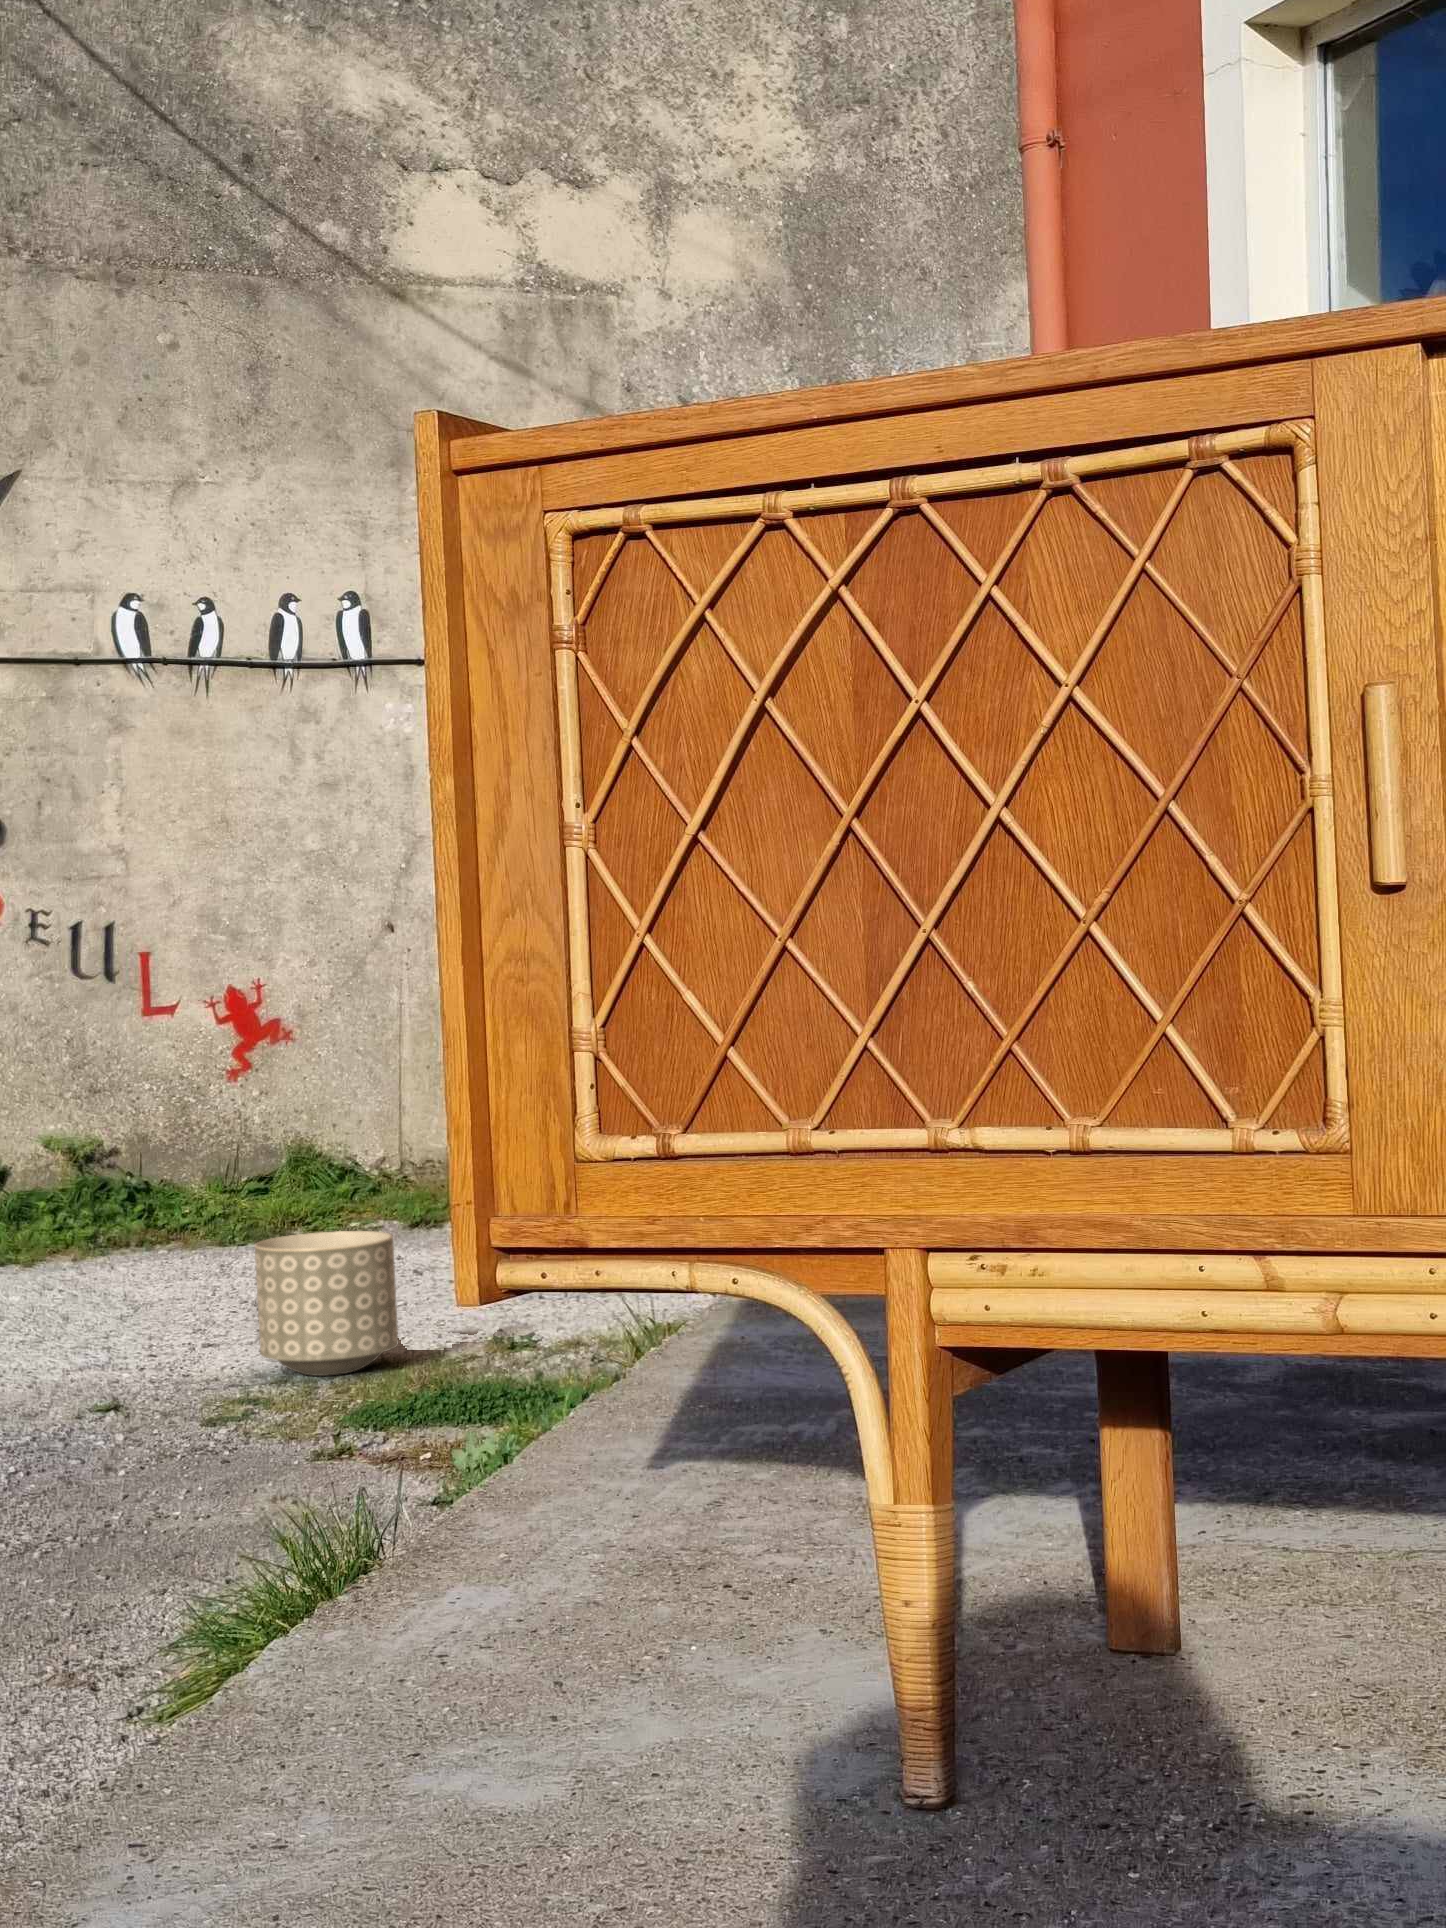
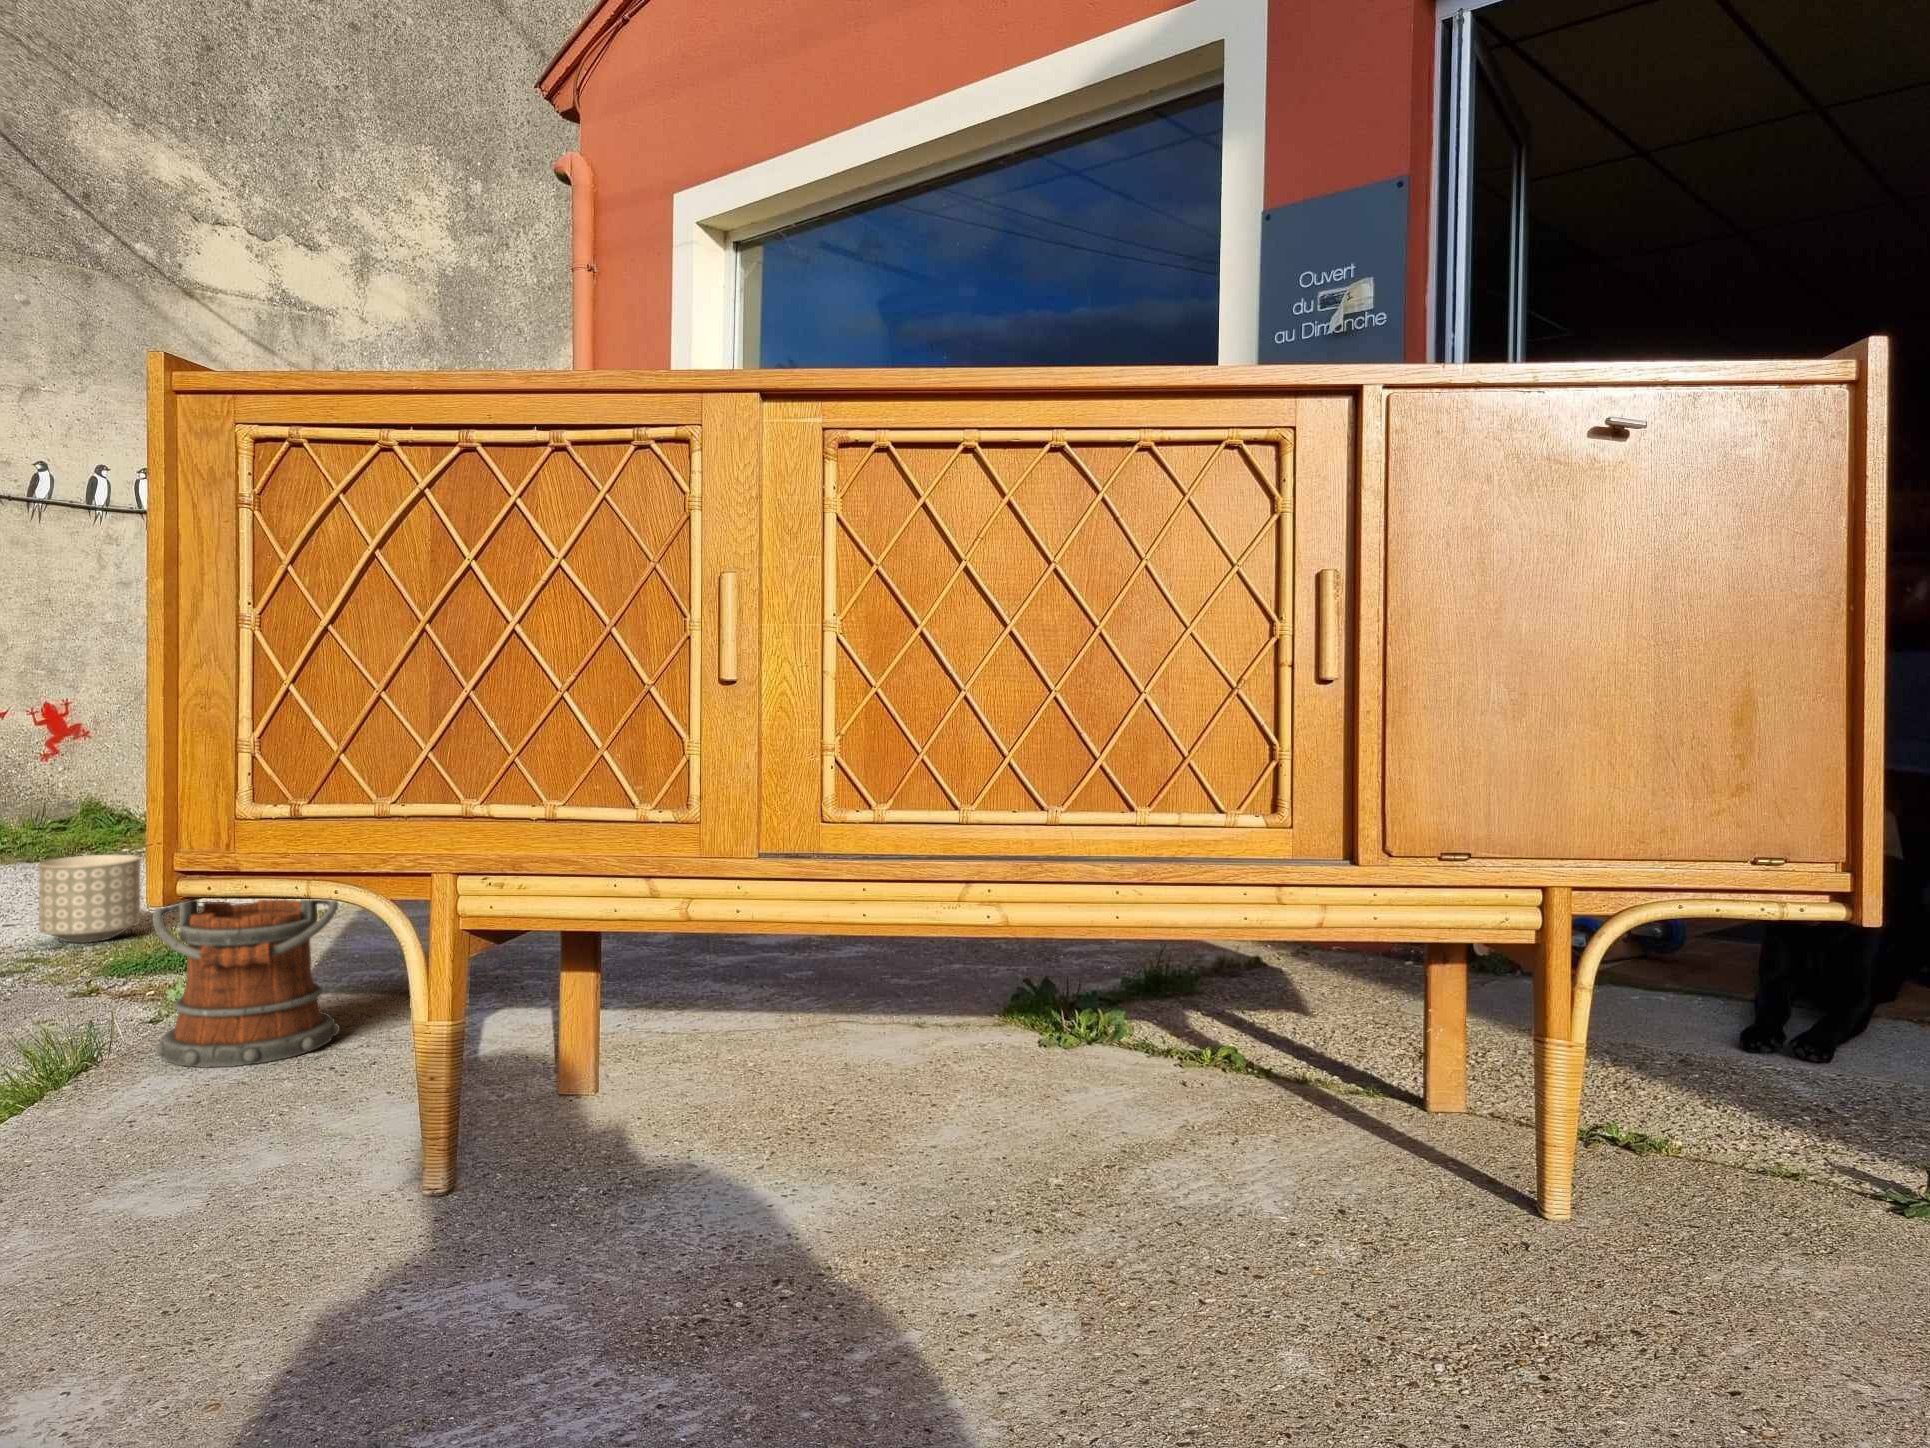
bucket: none [441,1266,727,1581] -> present [153,900,340,1068]

